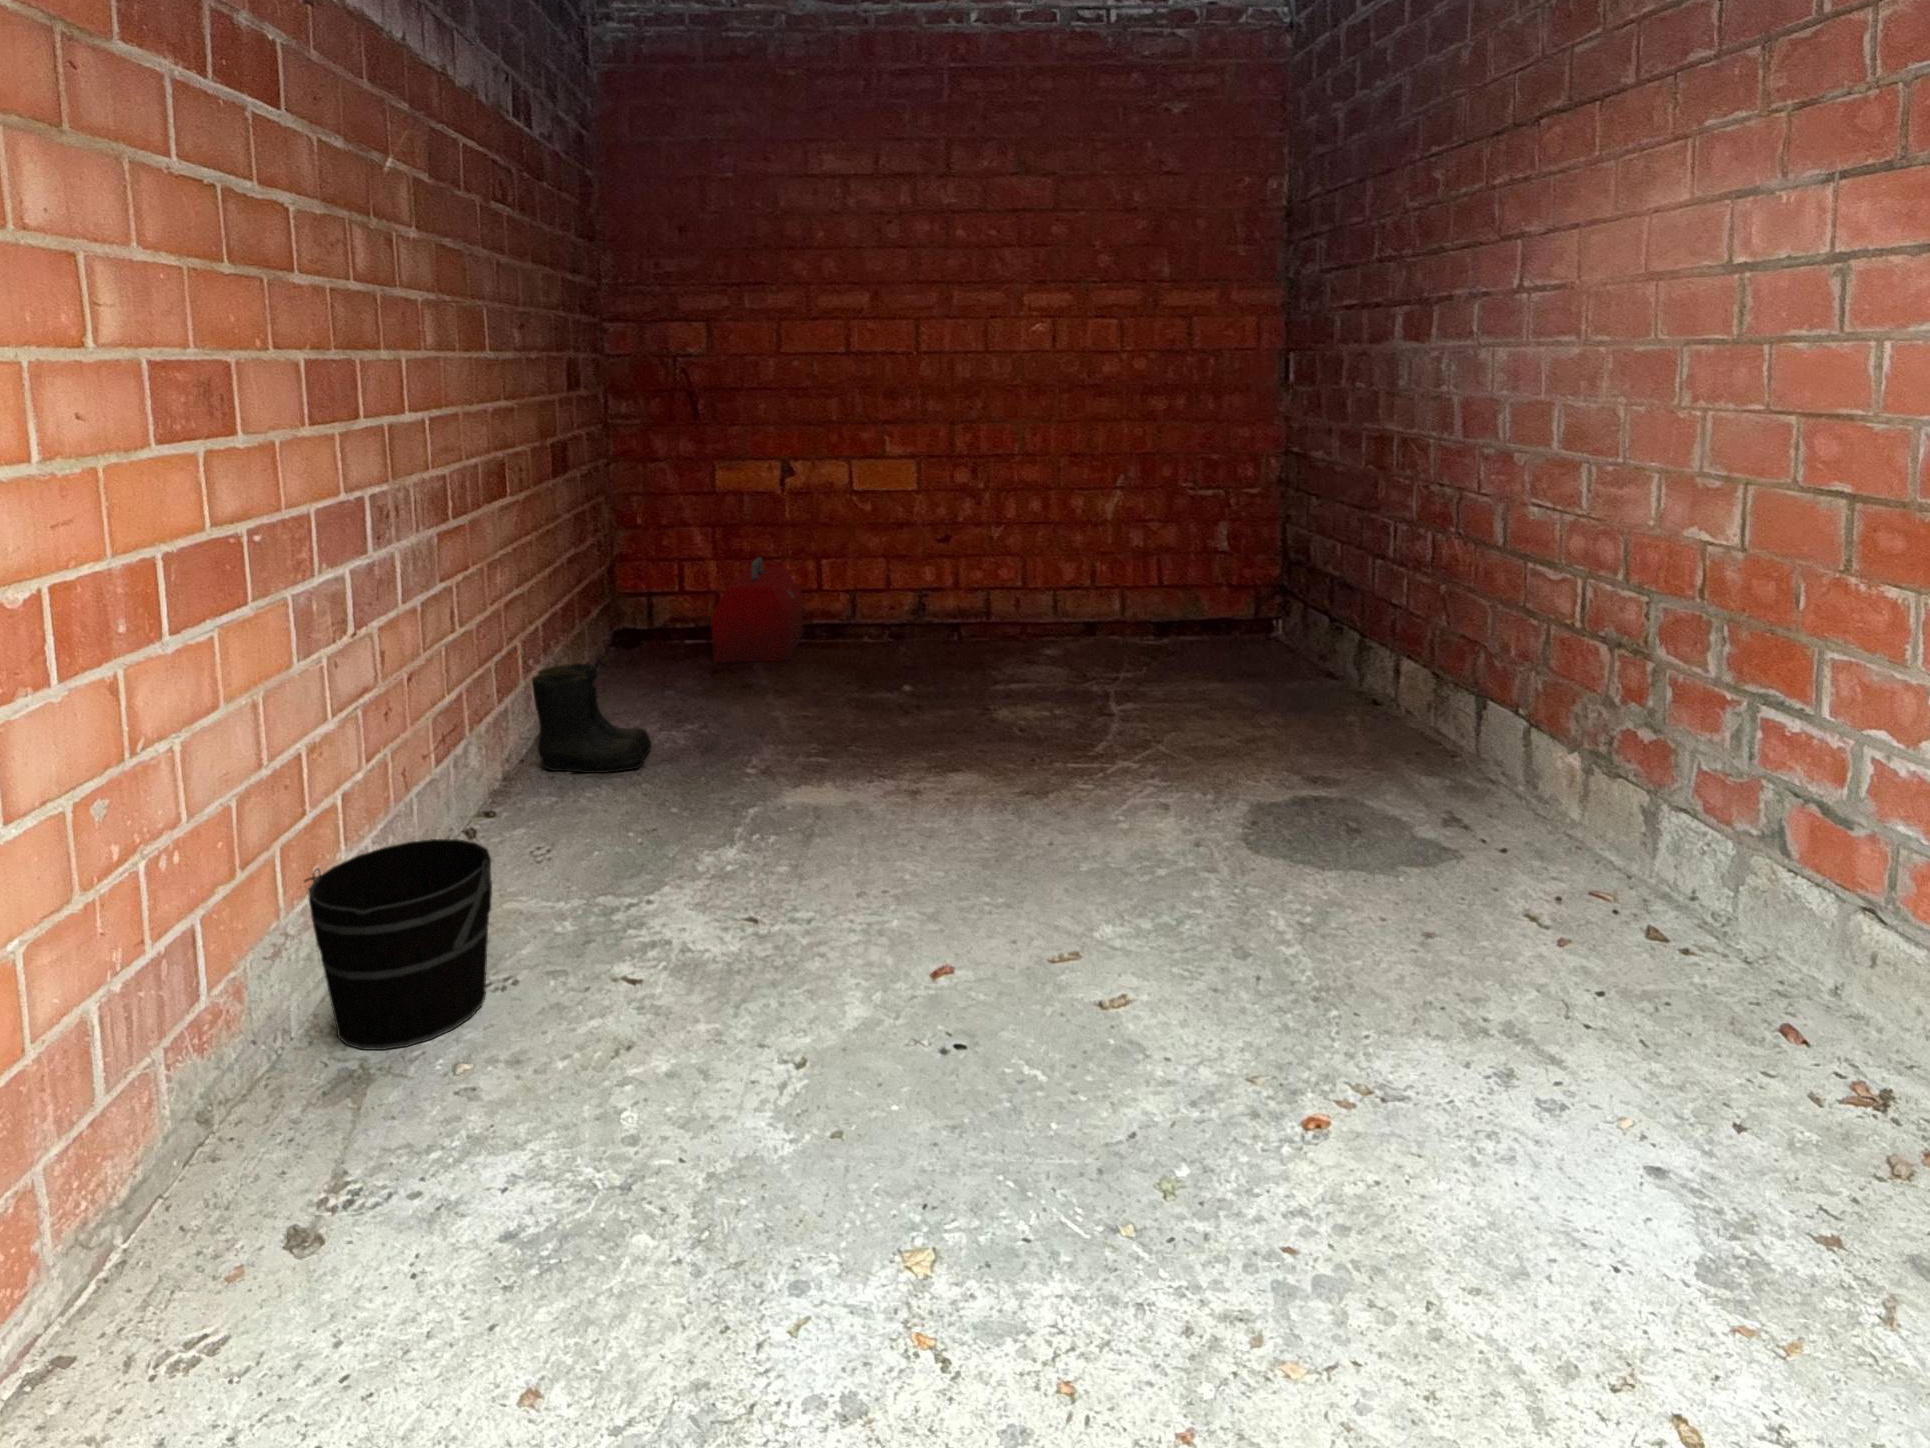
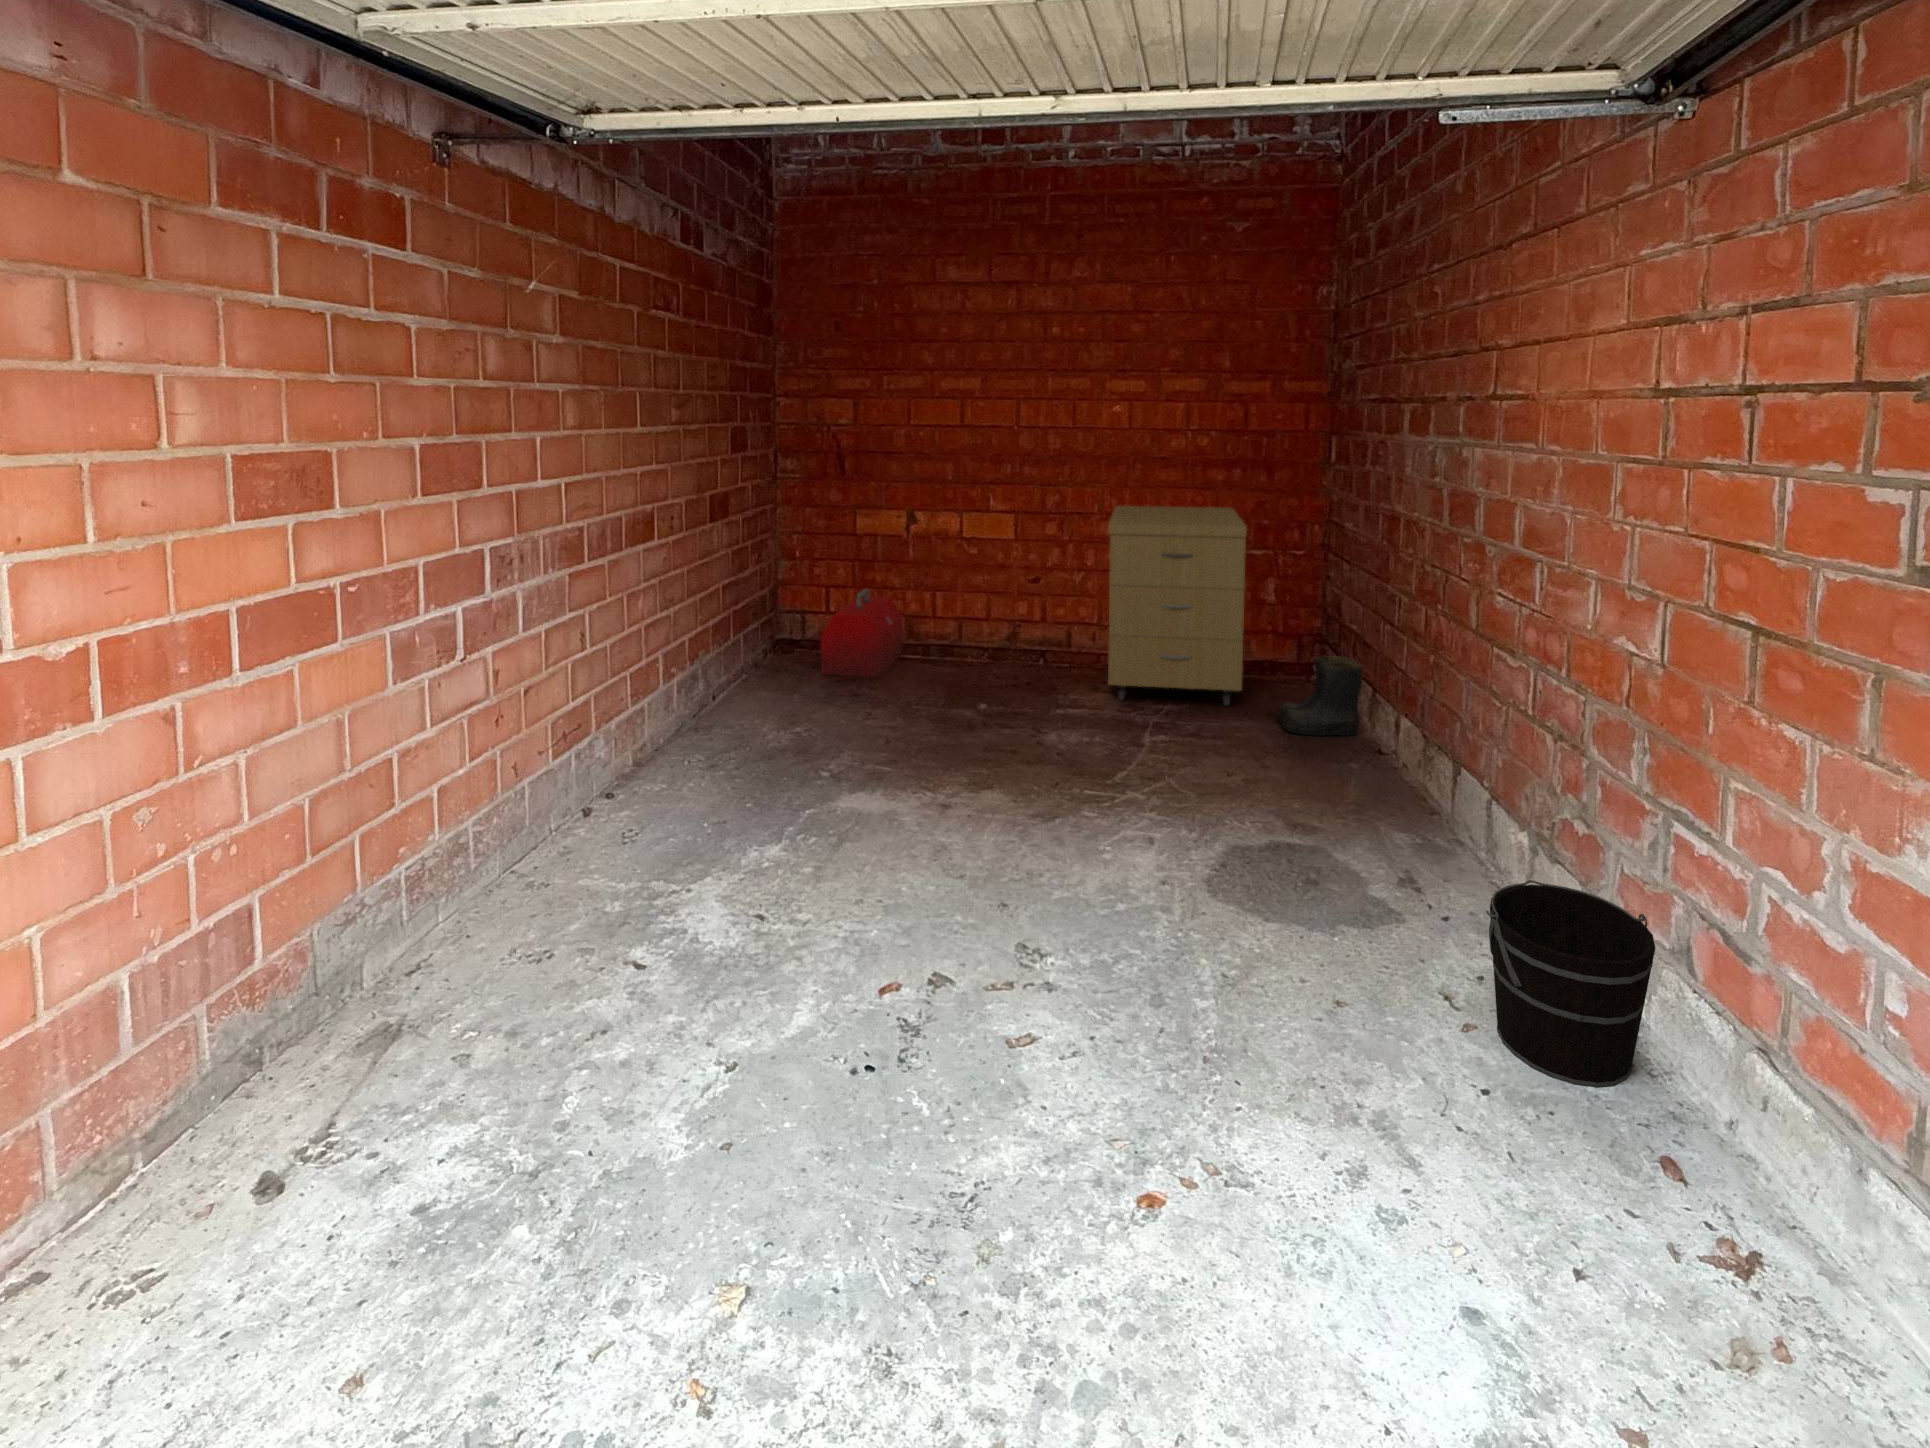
storage cabinet: none [1057,443,1224,667] -> present [1108,506,1247,706]
boots: present [532,664,652,773] -> present [1276,656,1362,736]
bucket: present [304,839,492,1050] -> present [1486,880,1655,1087]

